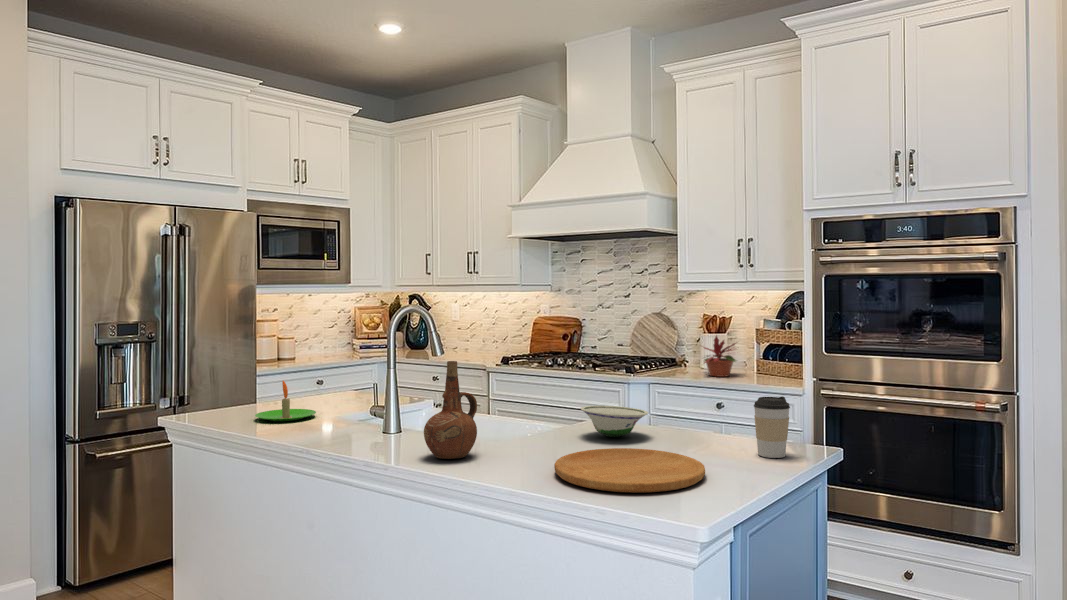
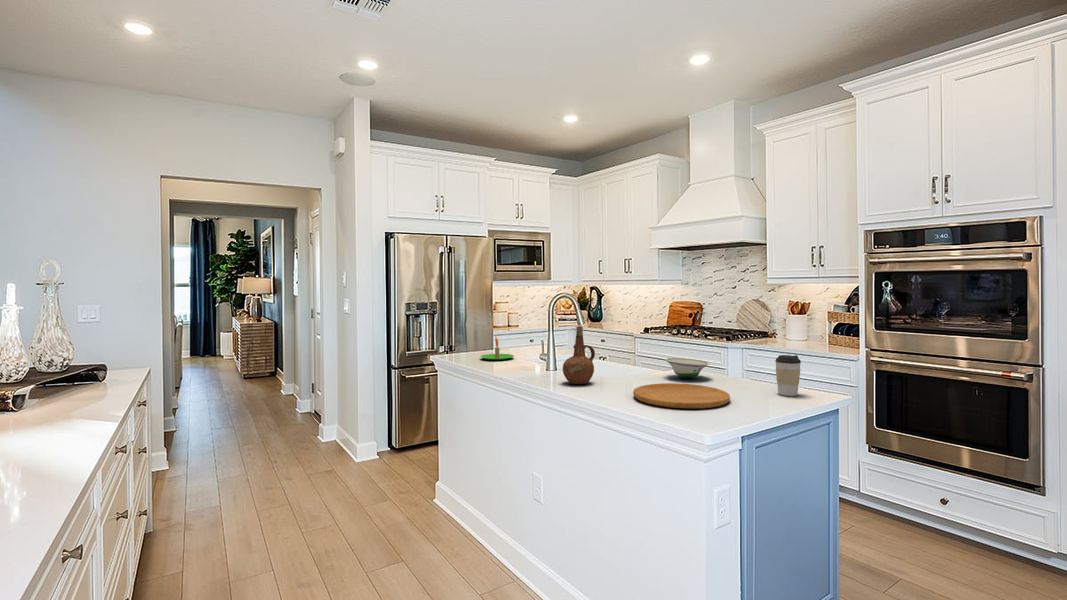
potted plant: present [704,336,736,377] -> none [778,315,815,345]

